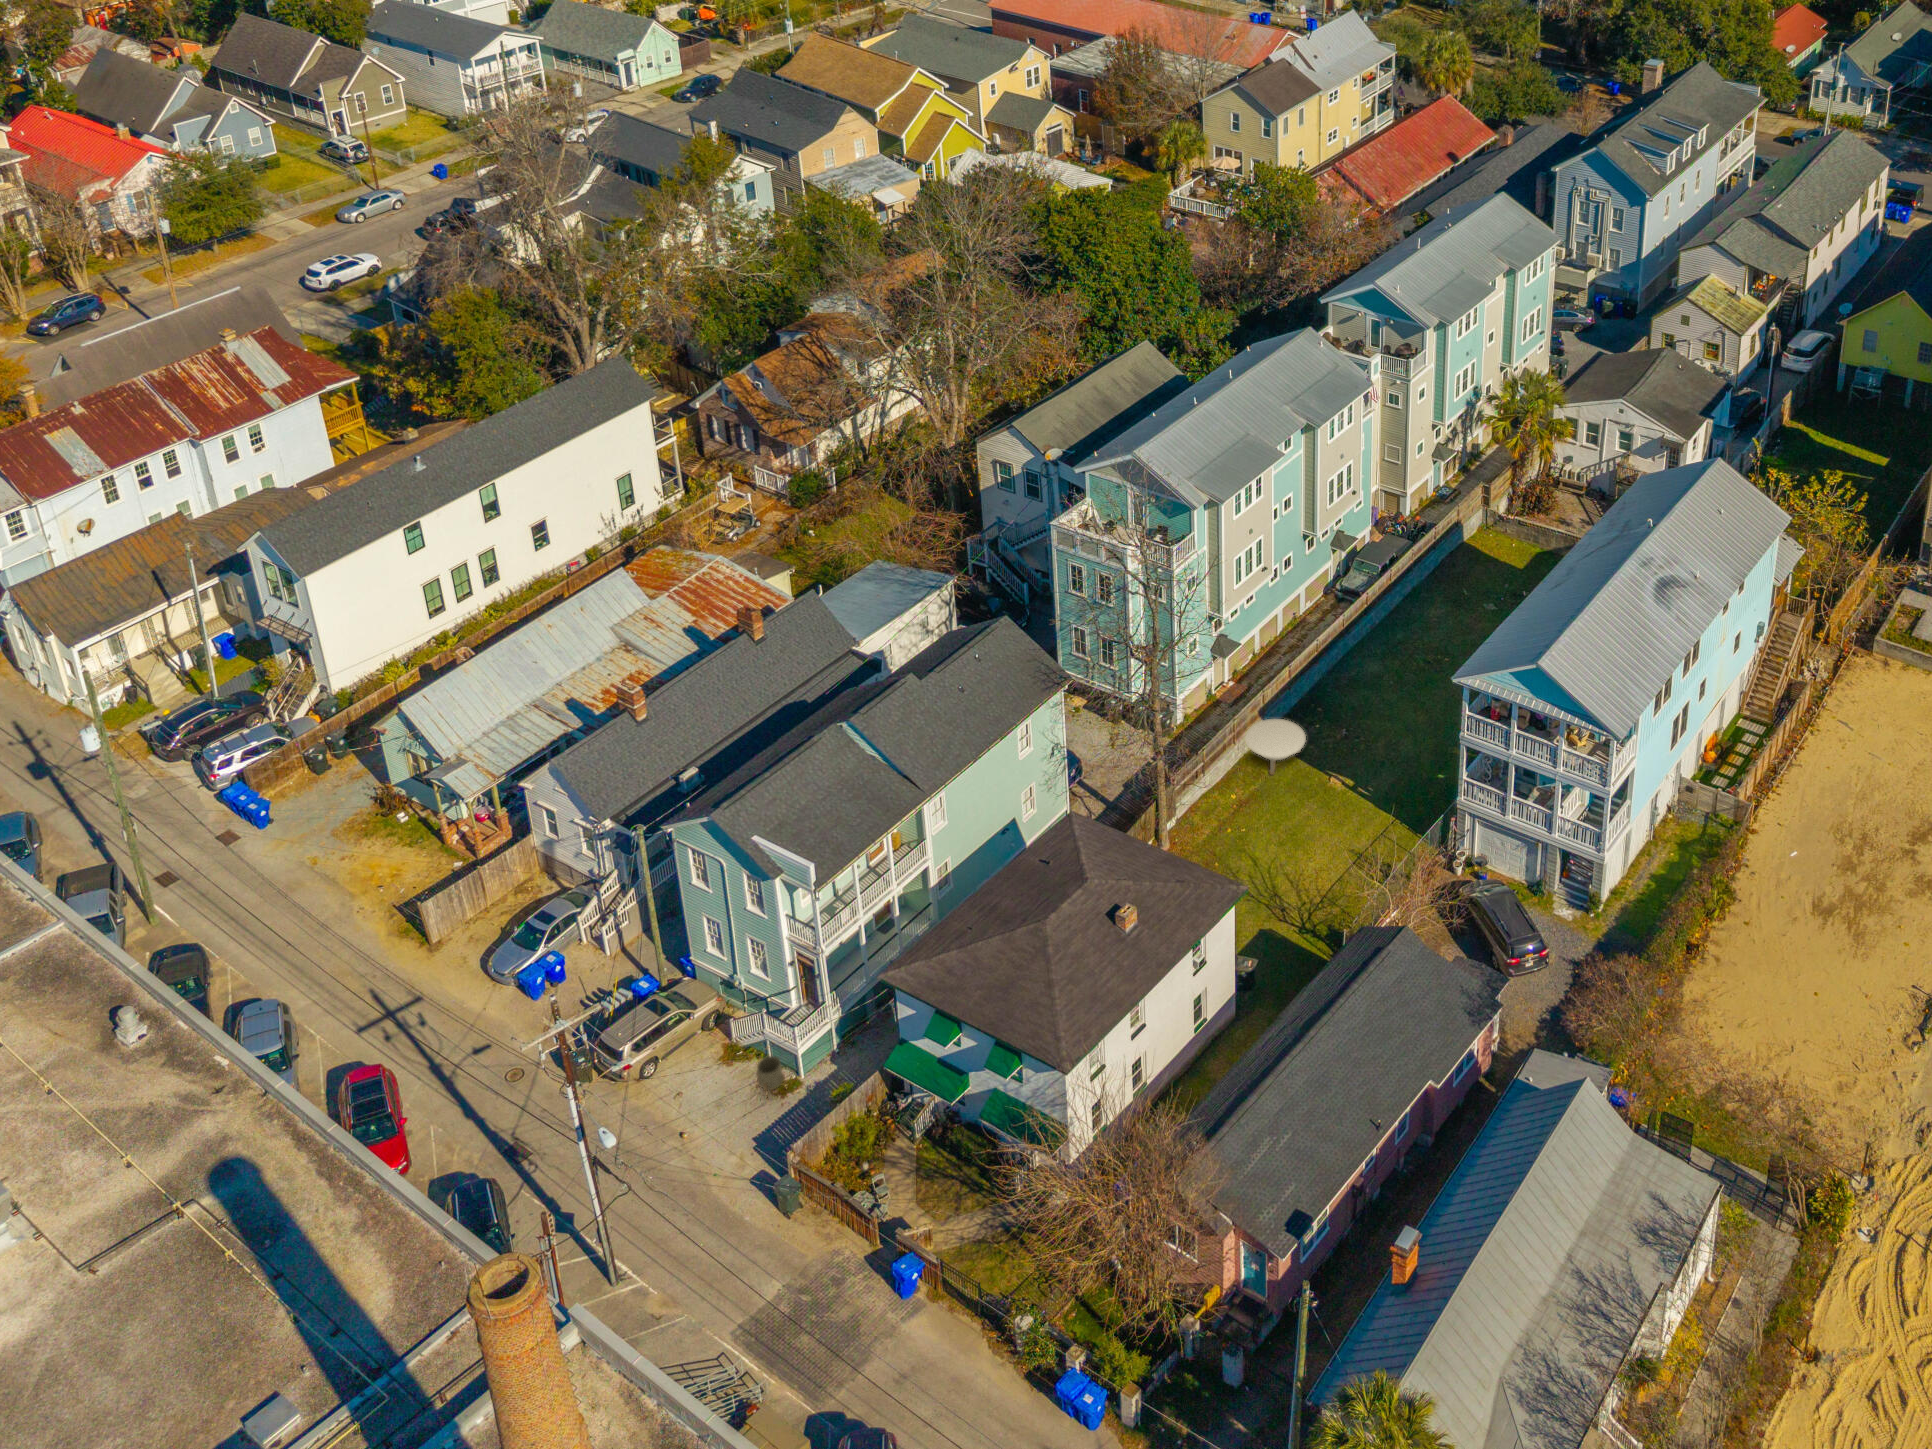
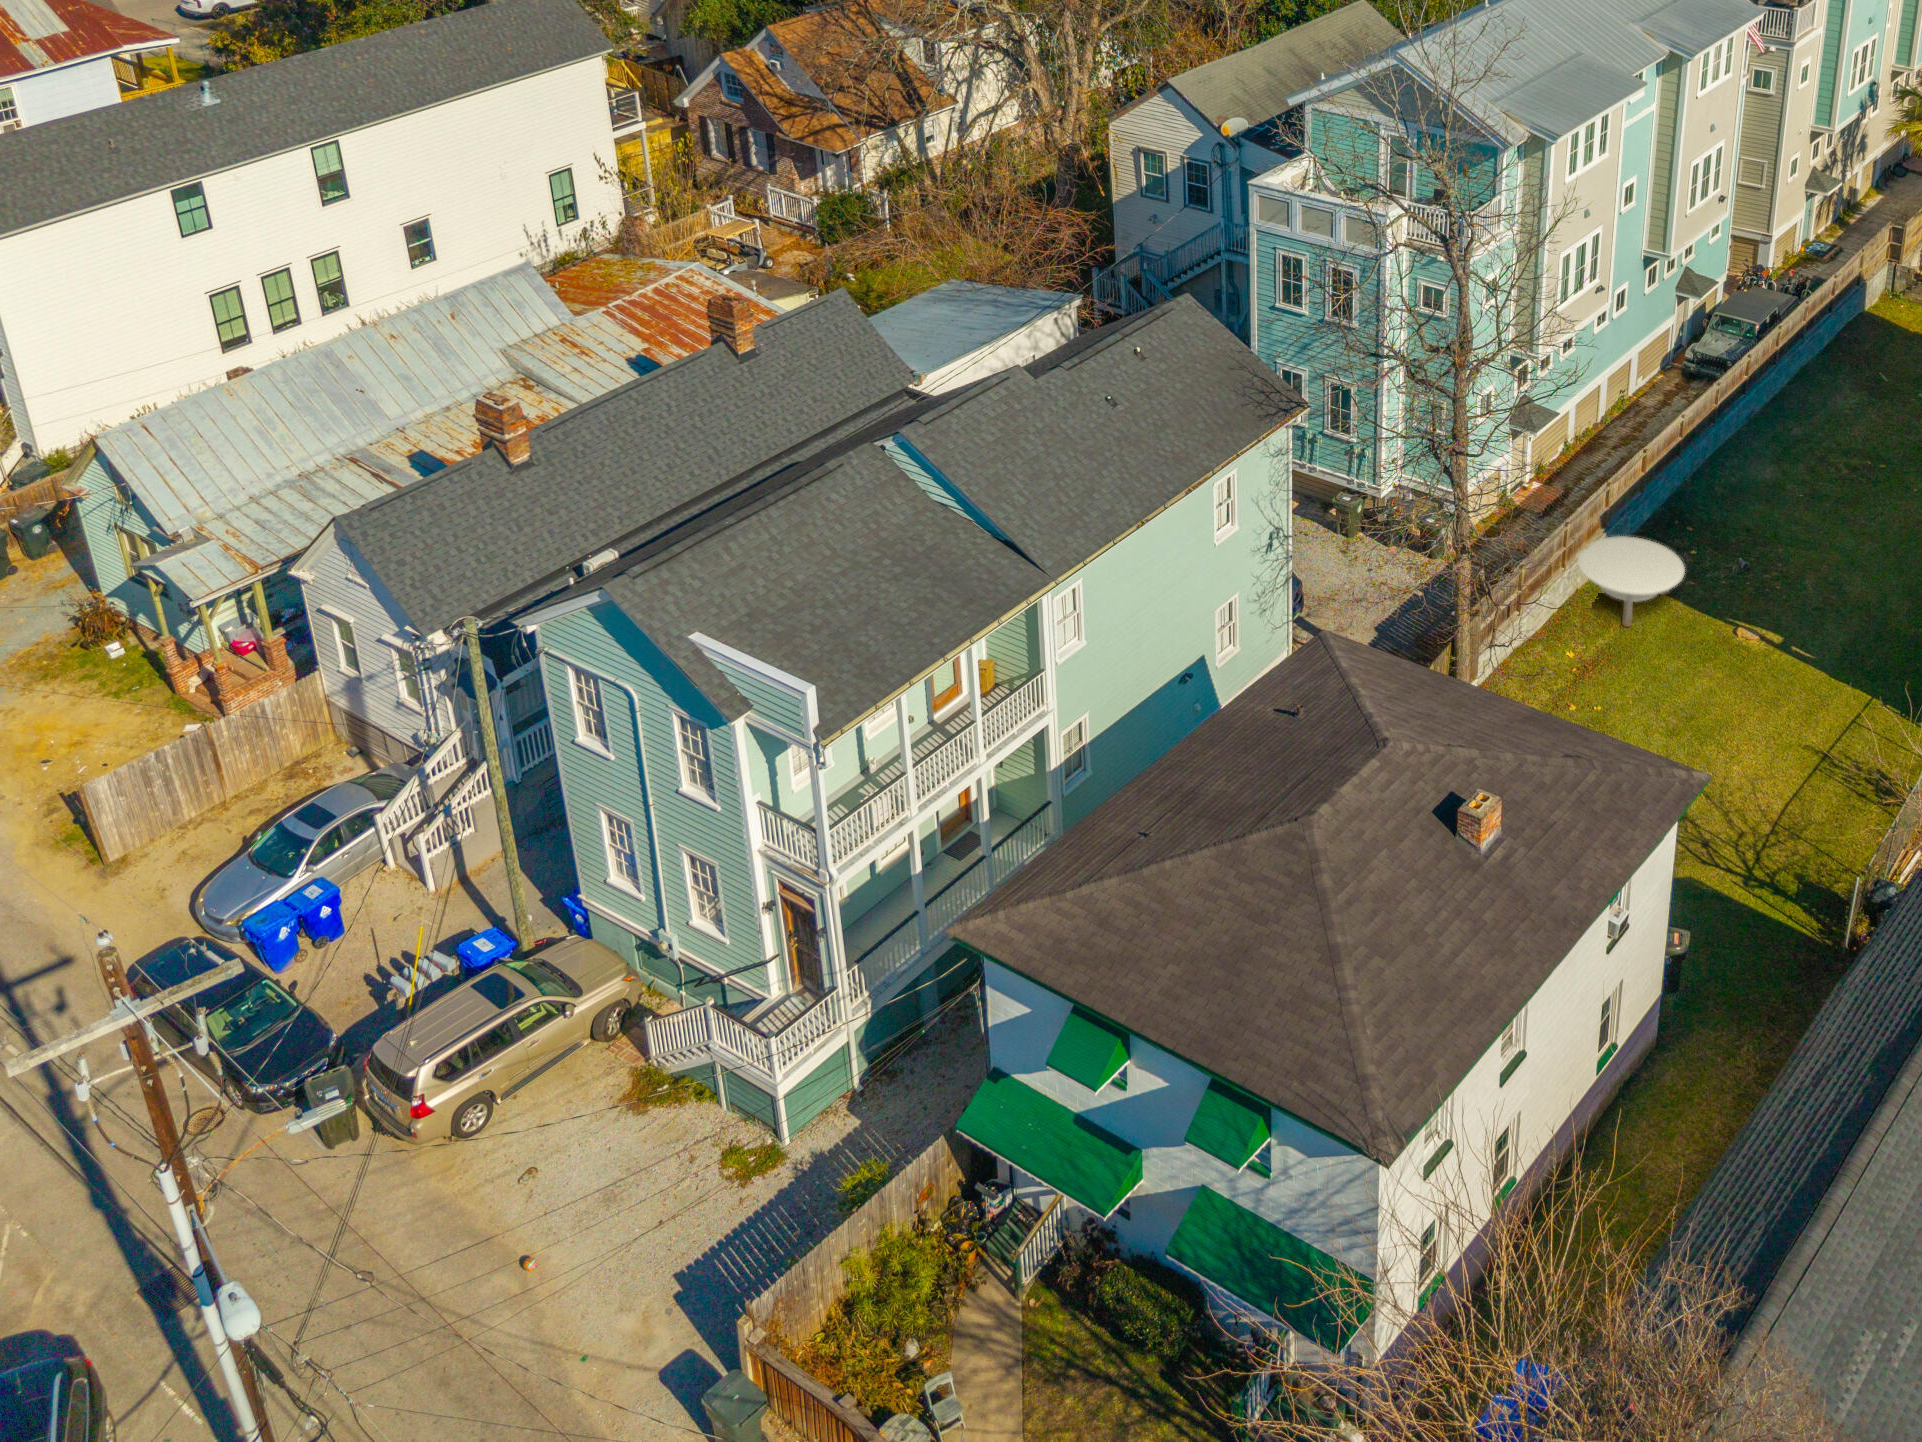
planter: present [756,1056,786,1095] -> none [688,1097,752,1190]

